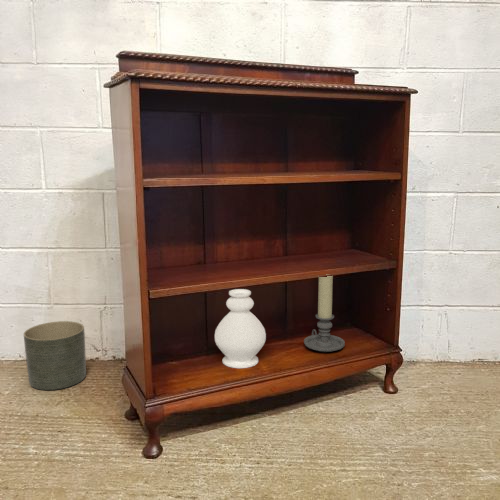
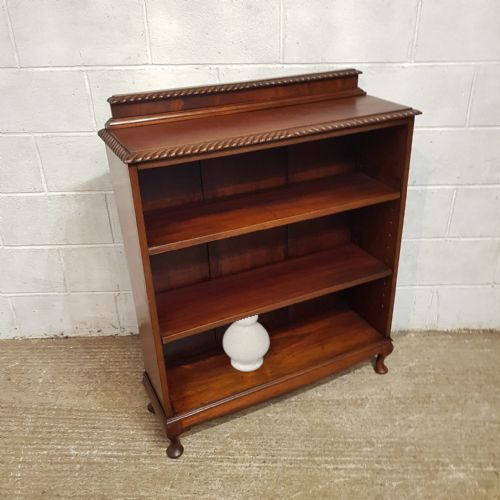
candle holder: present [304,276,345,352] -> none [304,279,342,348]
planter: present [24,321,86,390] -> none [47,309,108,377]

